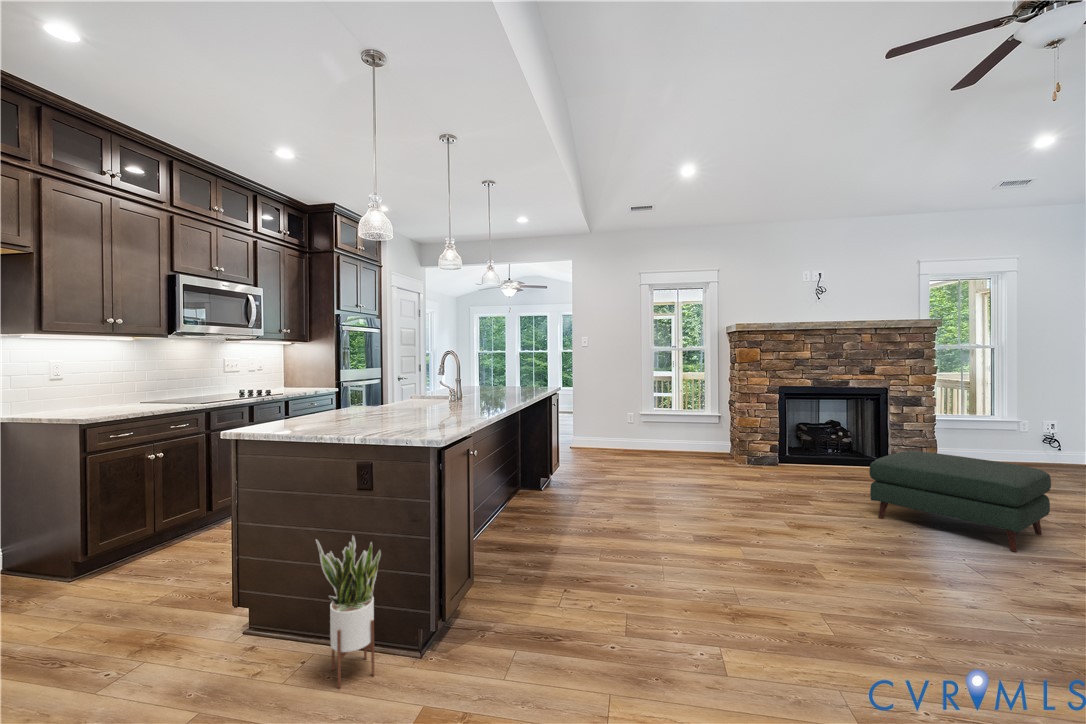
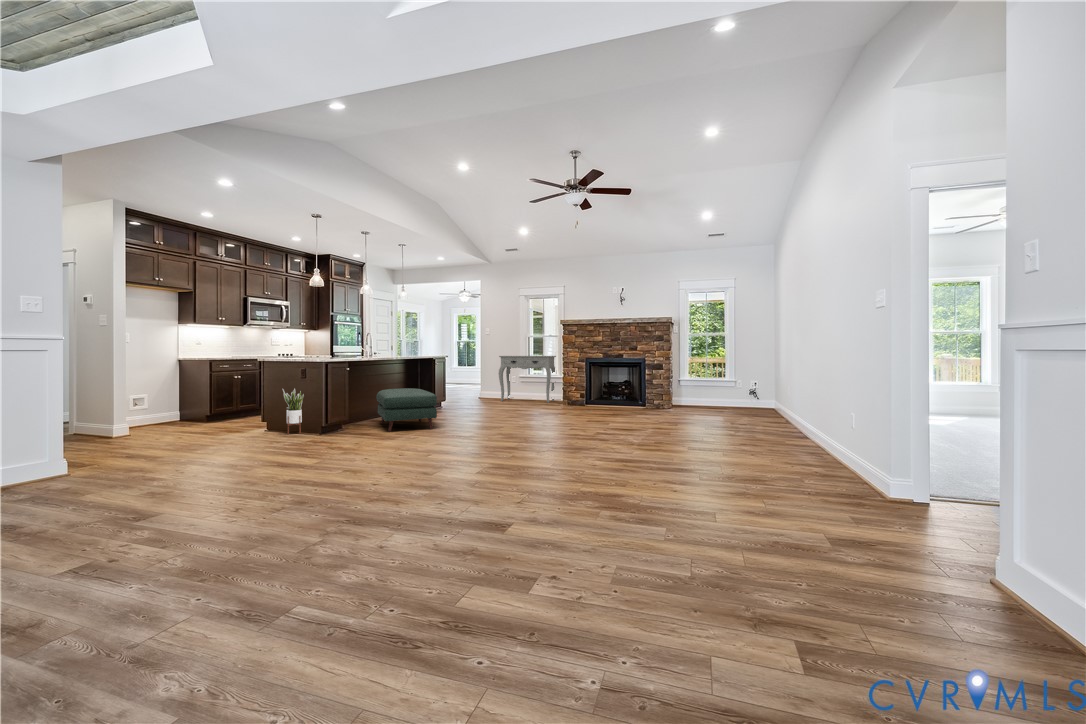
console table: none [621,381,715,461] -> present [499,356,556,403]
ottoman: present [869,451,1051,552] -> present [376,388,437,432]

